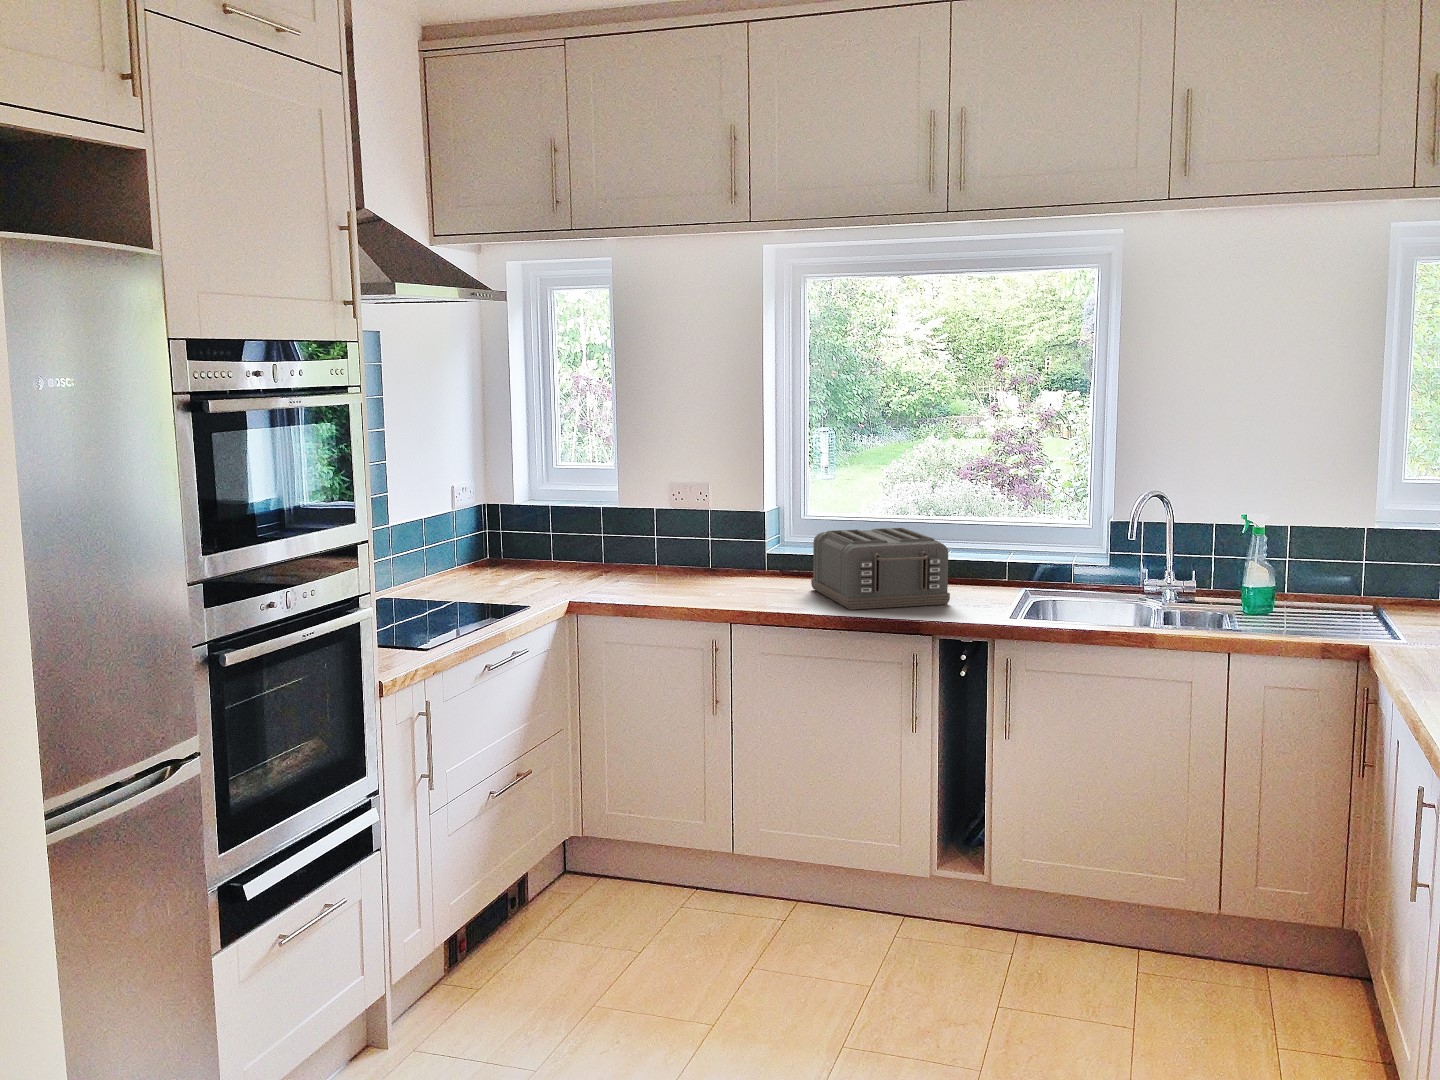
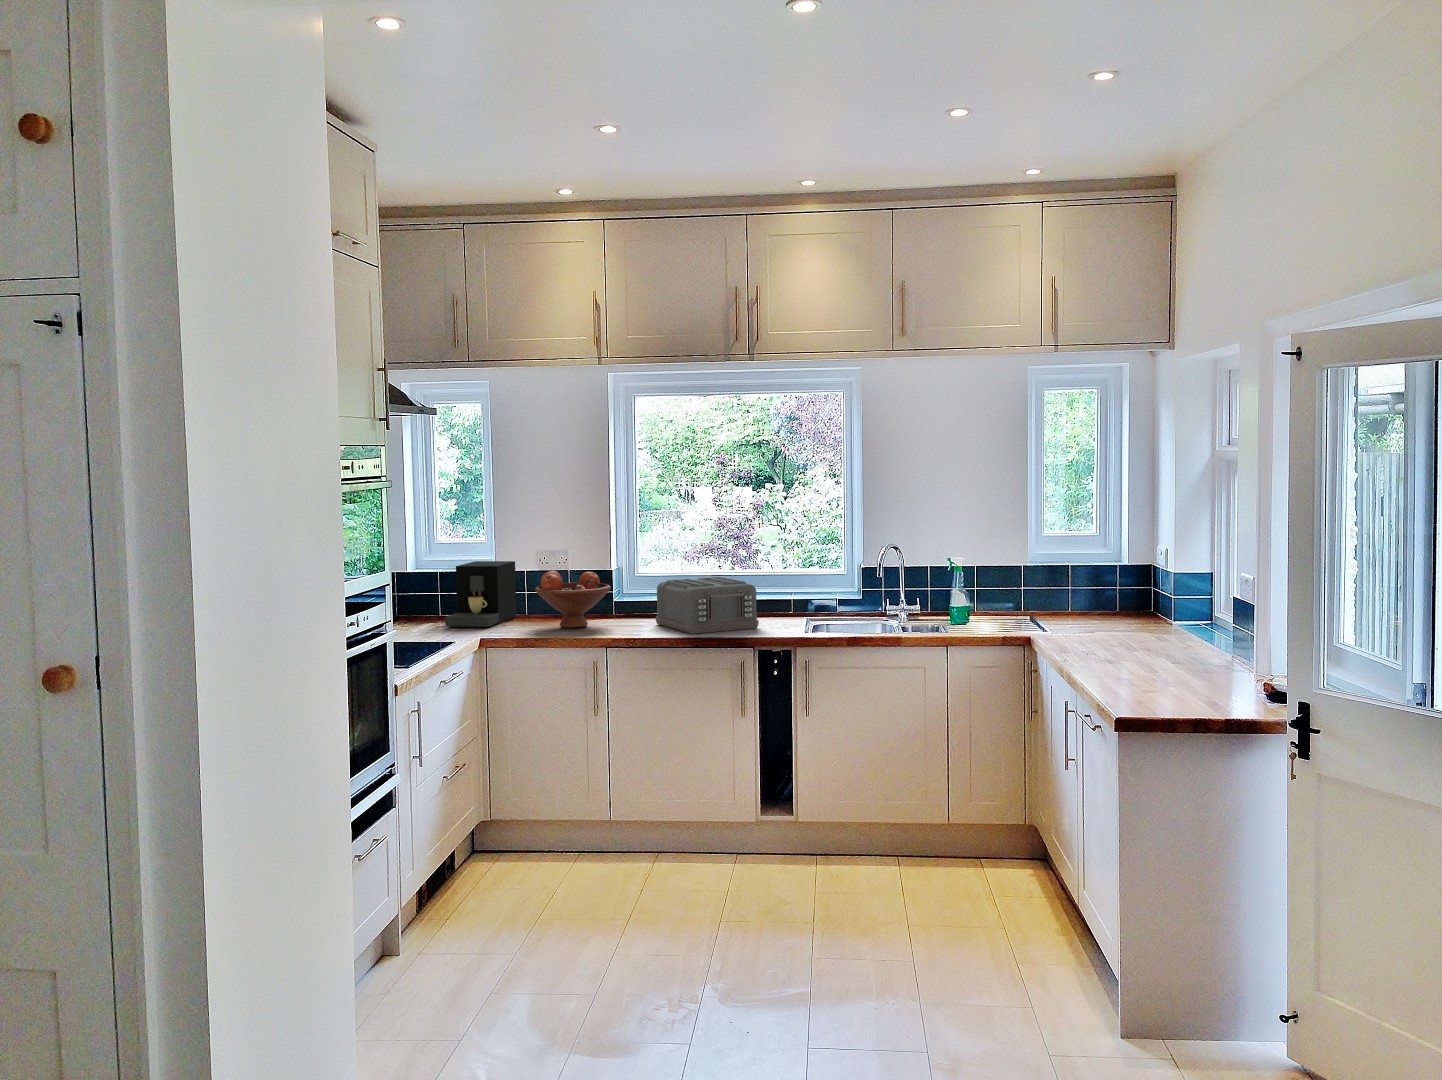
coffee maker: none [542,492,643,582] -> present [445,561,516,627]
fruit bowl: none [651,511,752,590] -> present [535,571,611,628]

